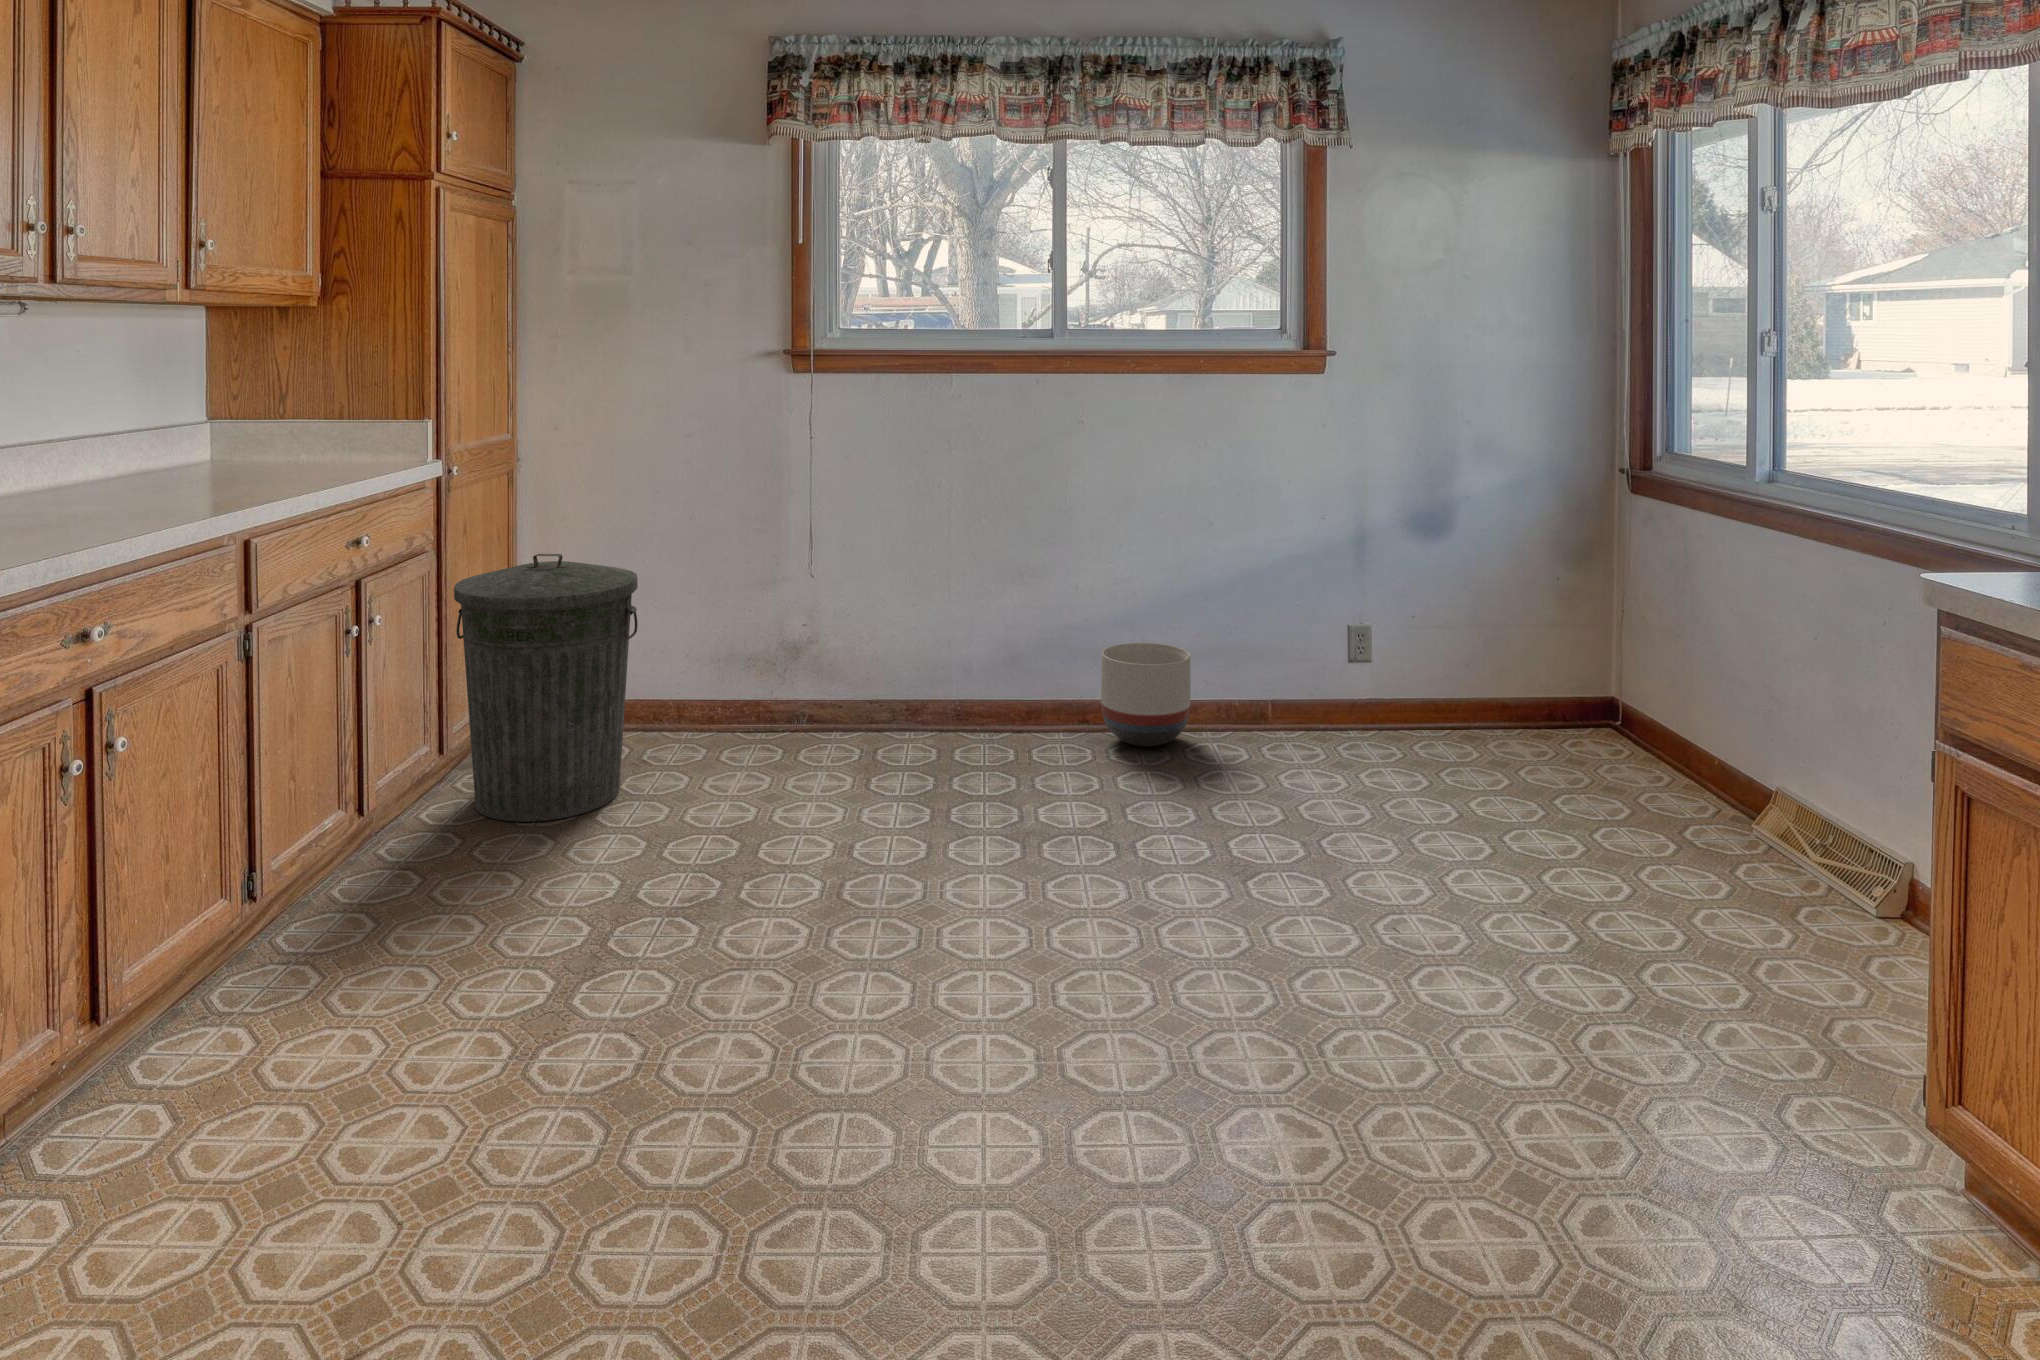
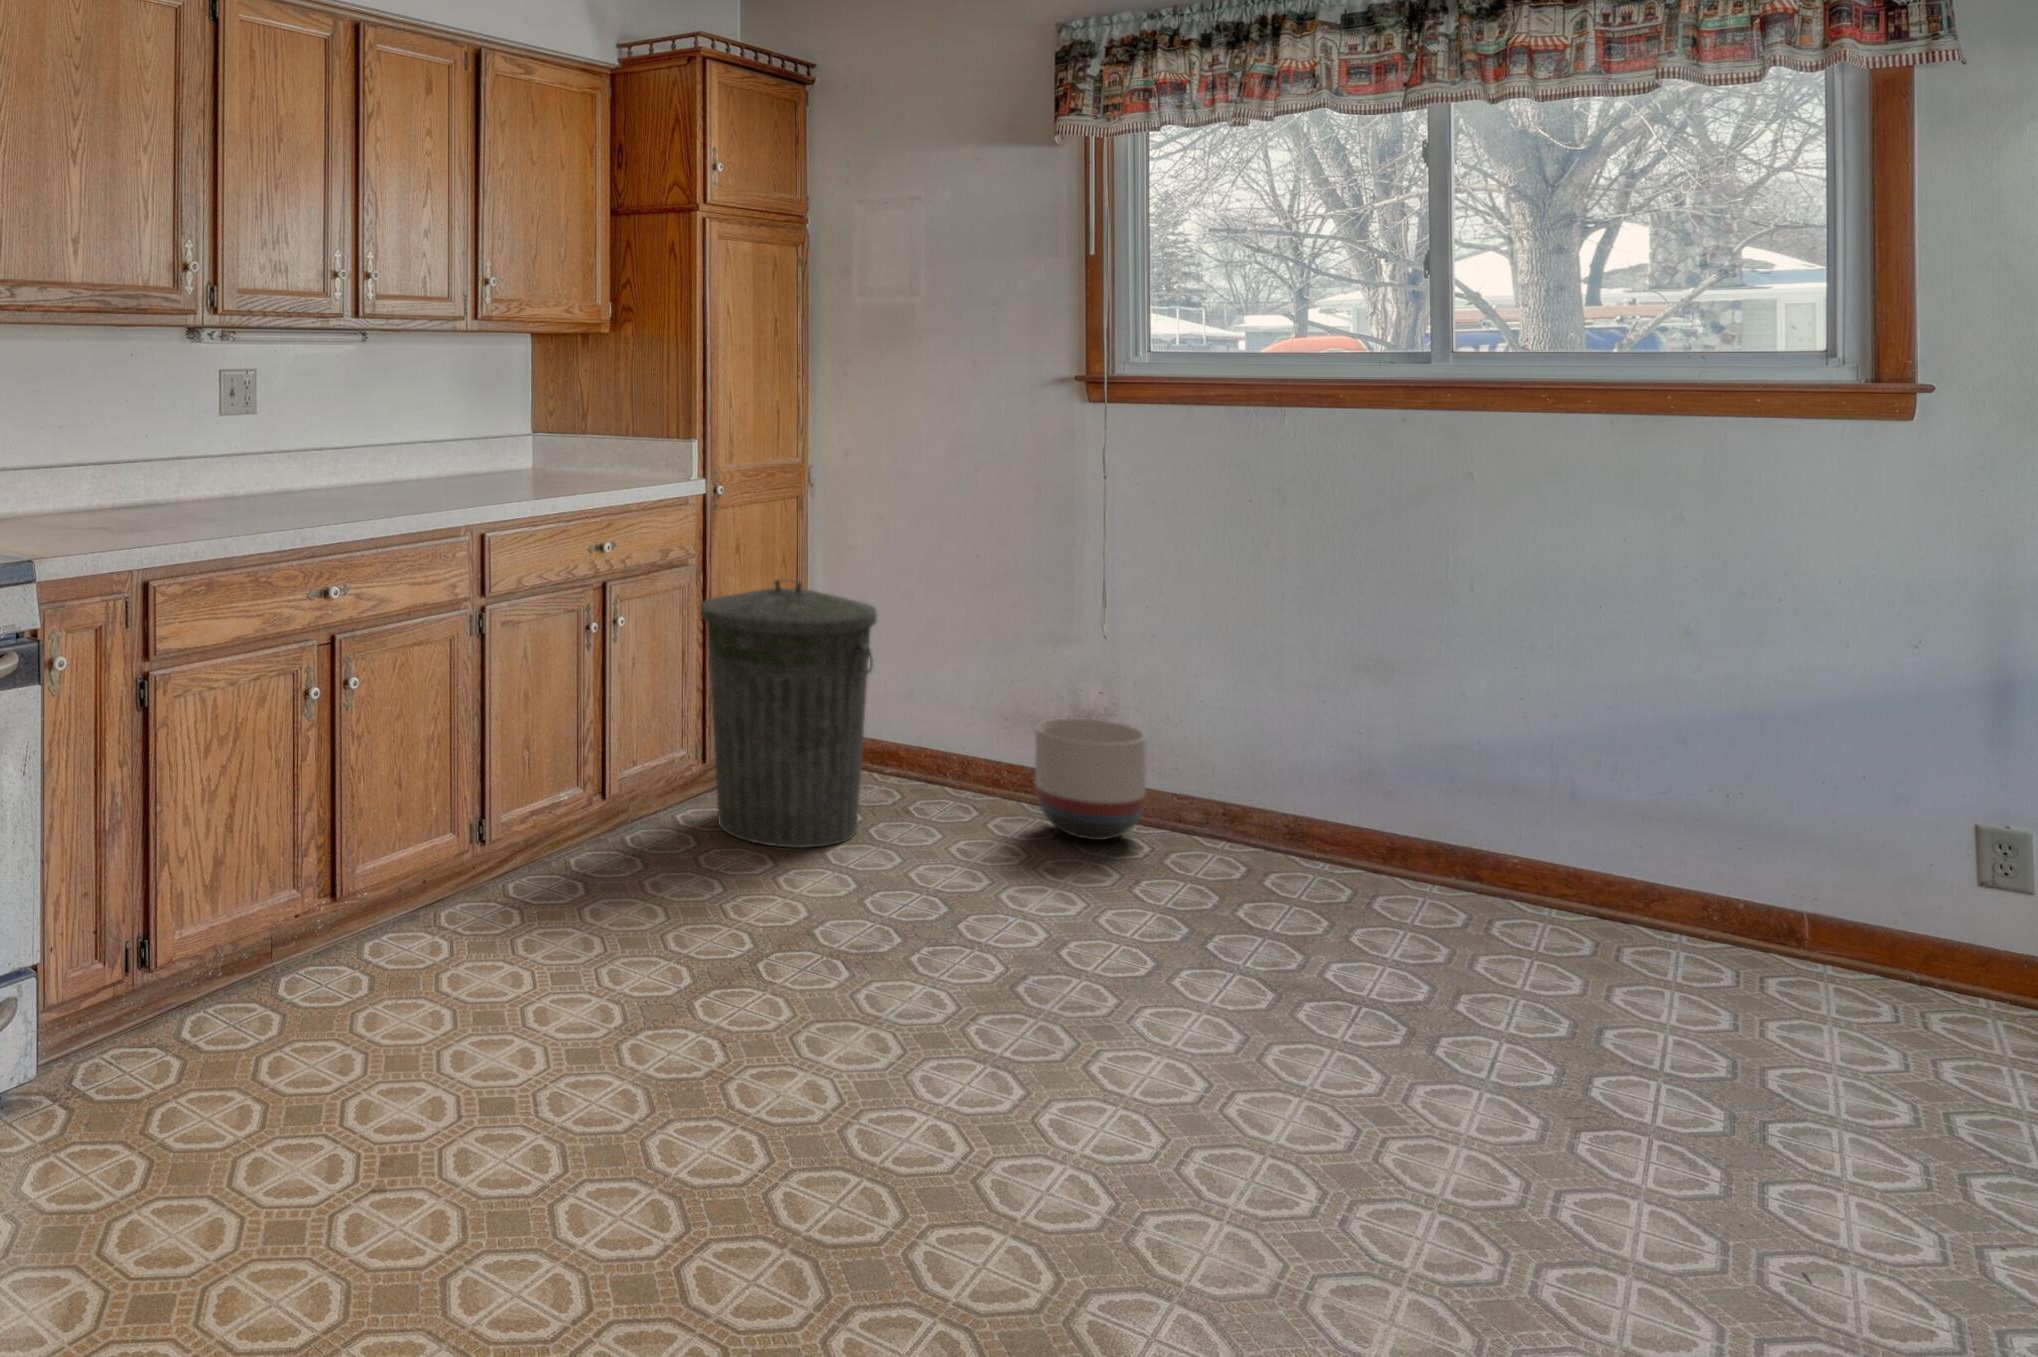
planter: present [1101,643,1191,747] -> present [1035,718,1146,840]

